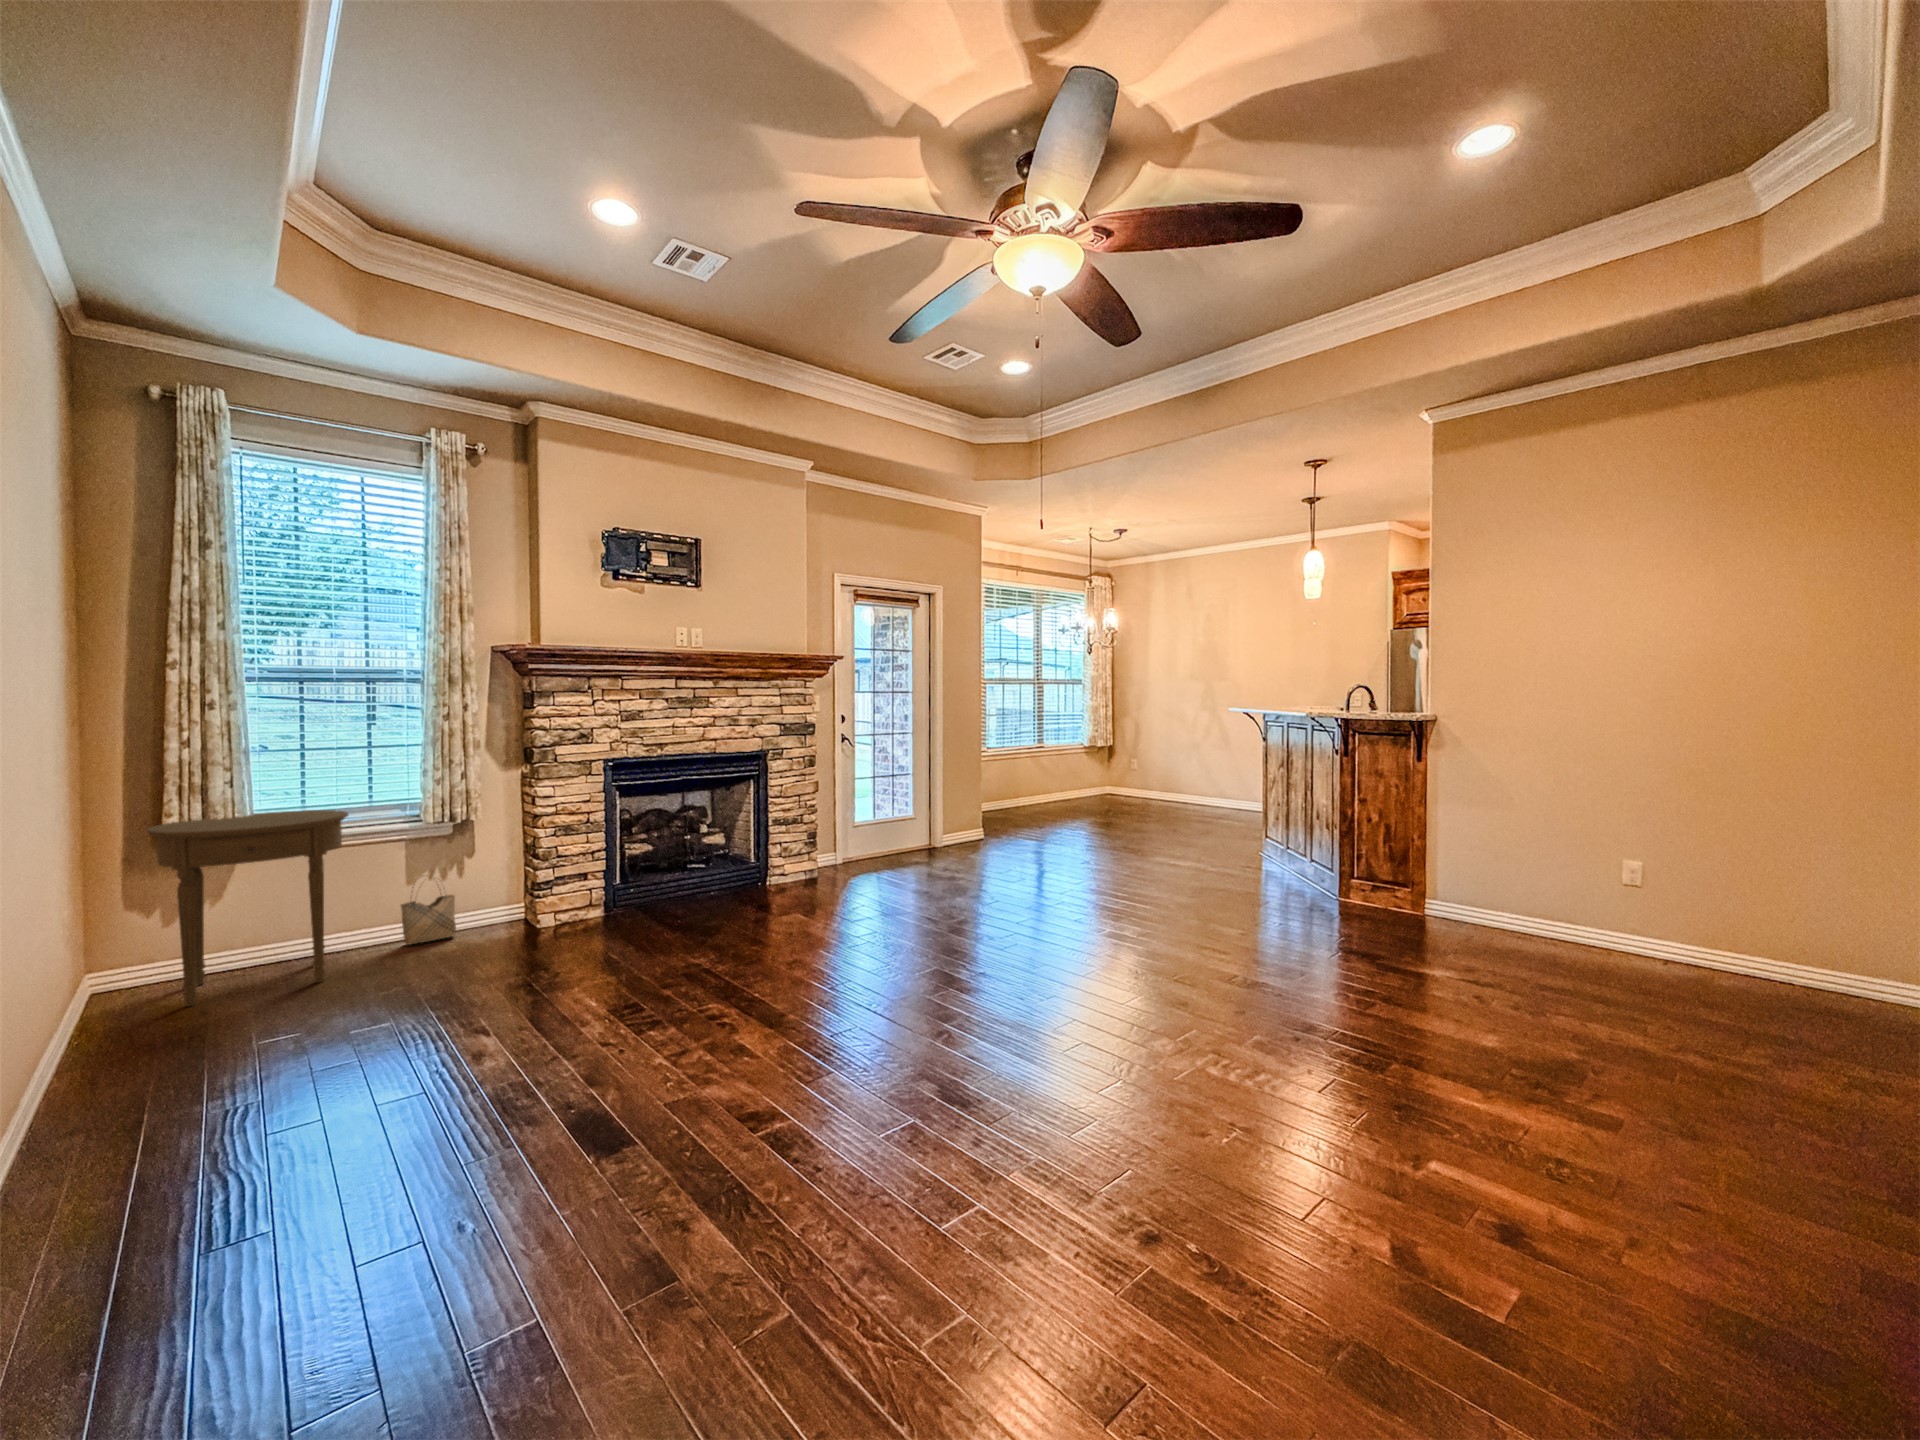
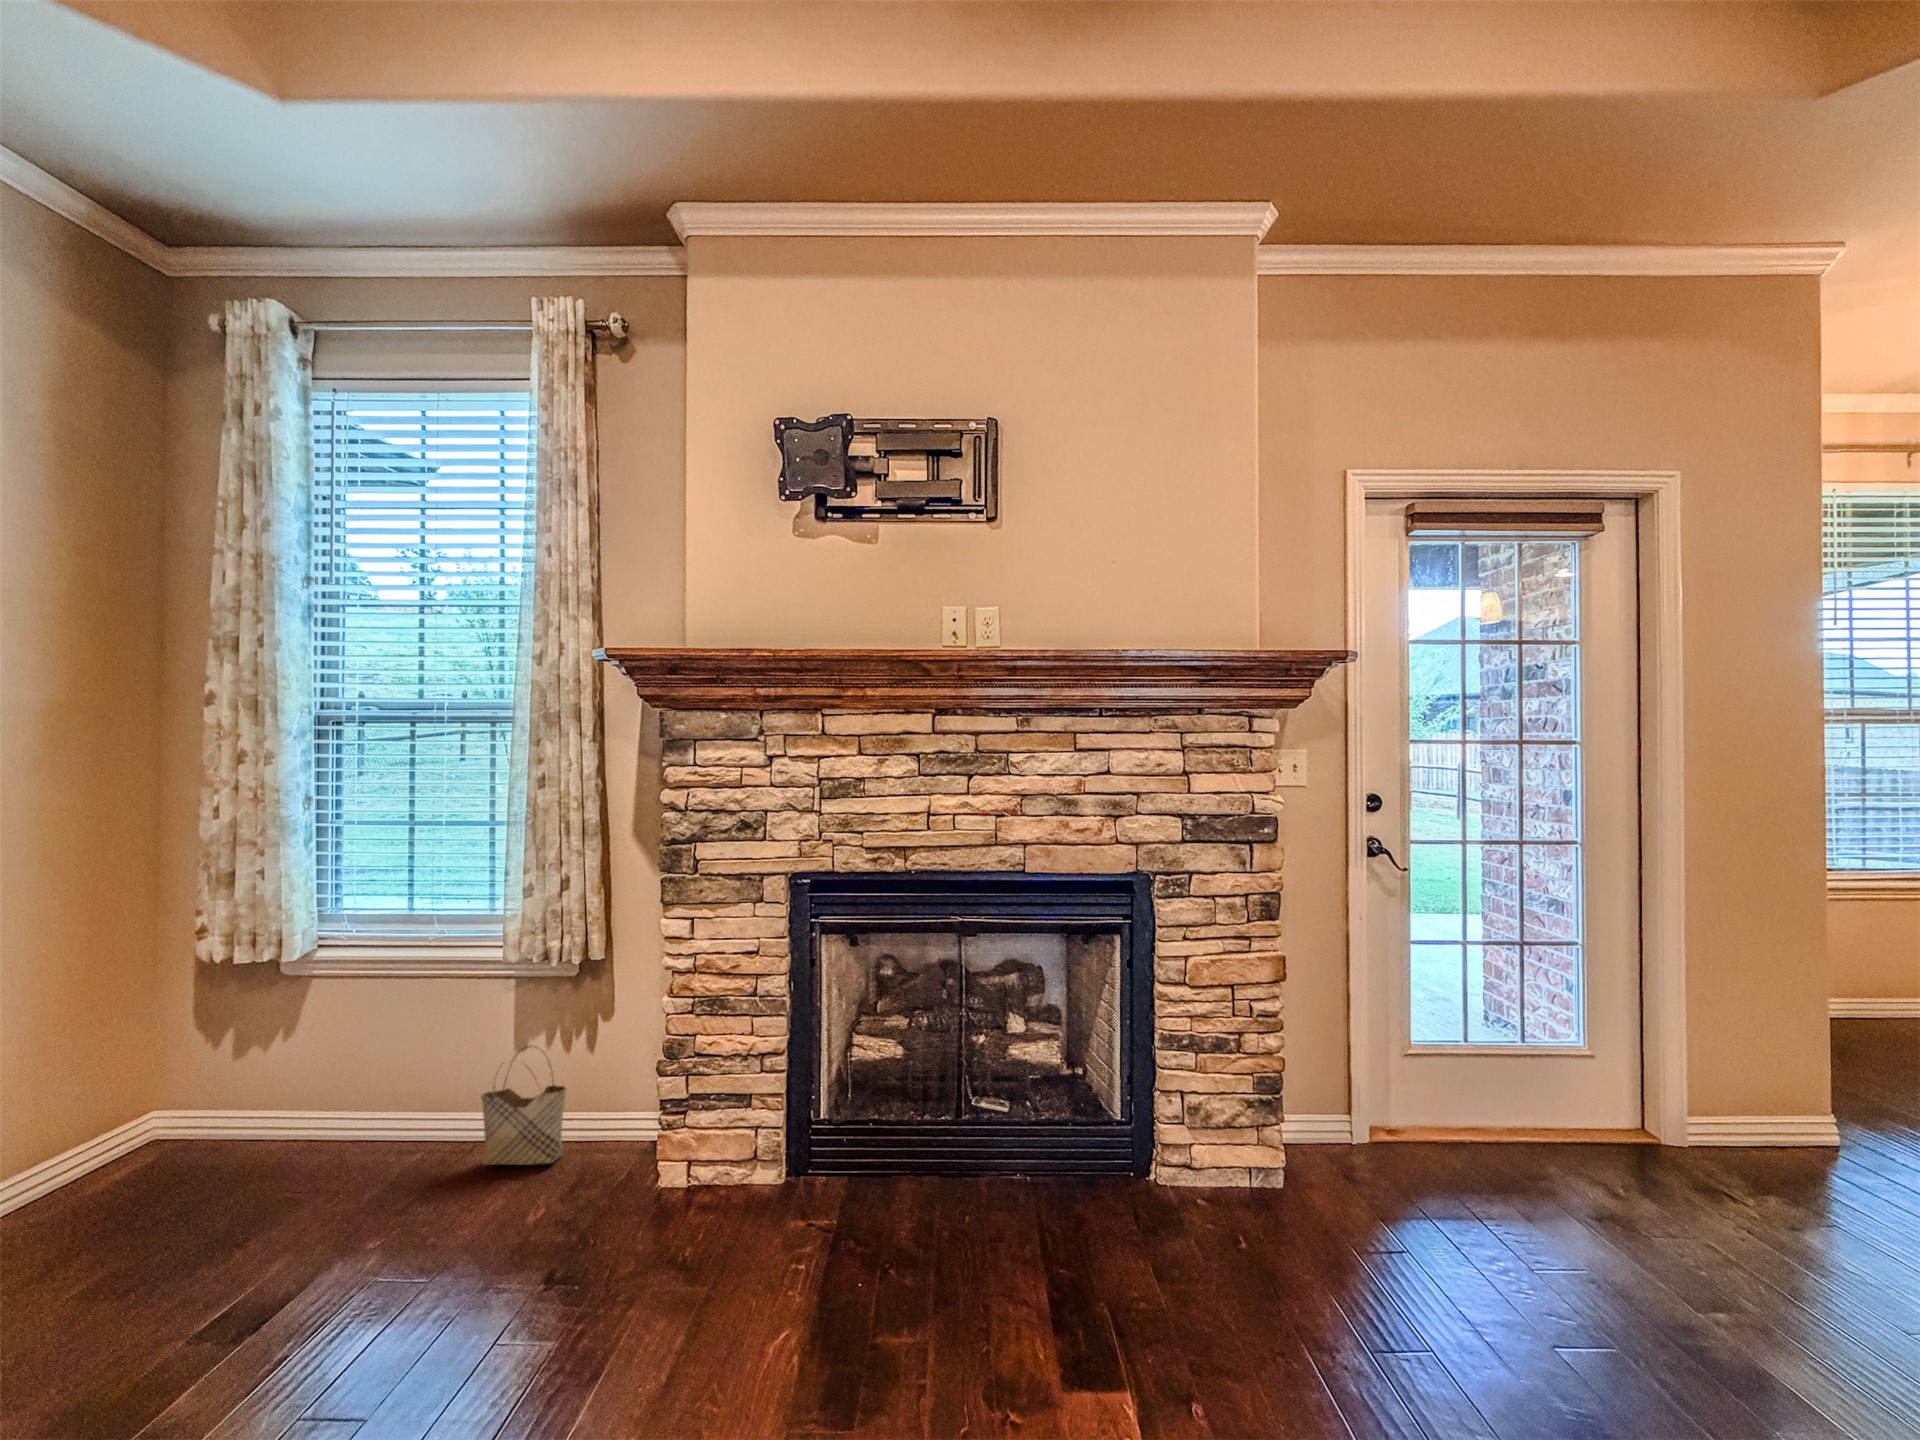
side table: present [147,810,349,1006] -> none [121,922,385,1227]

